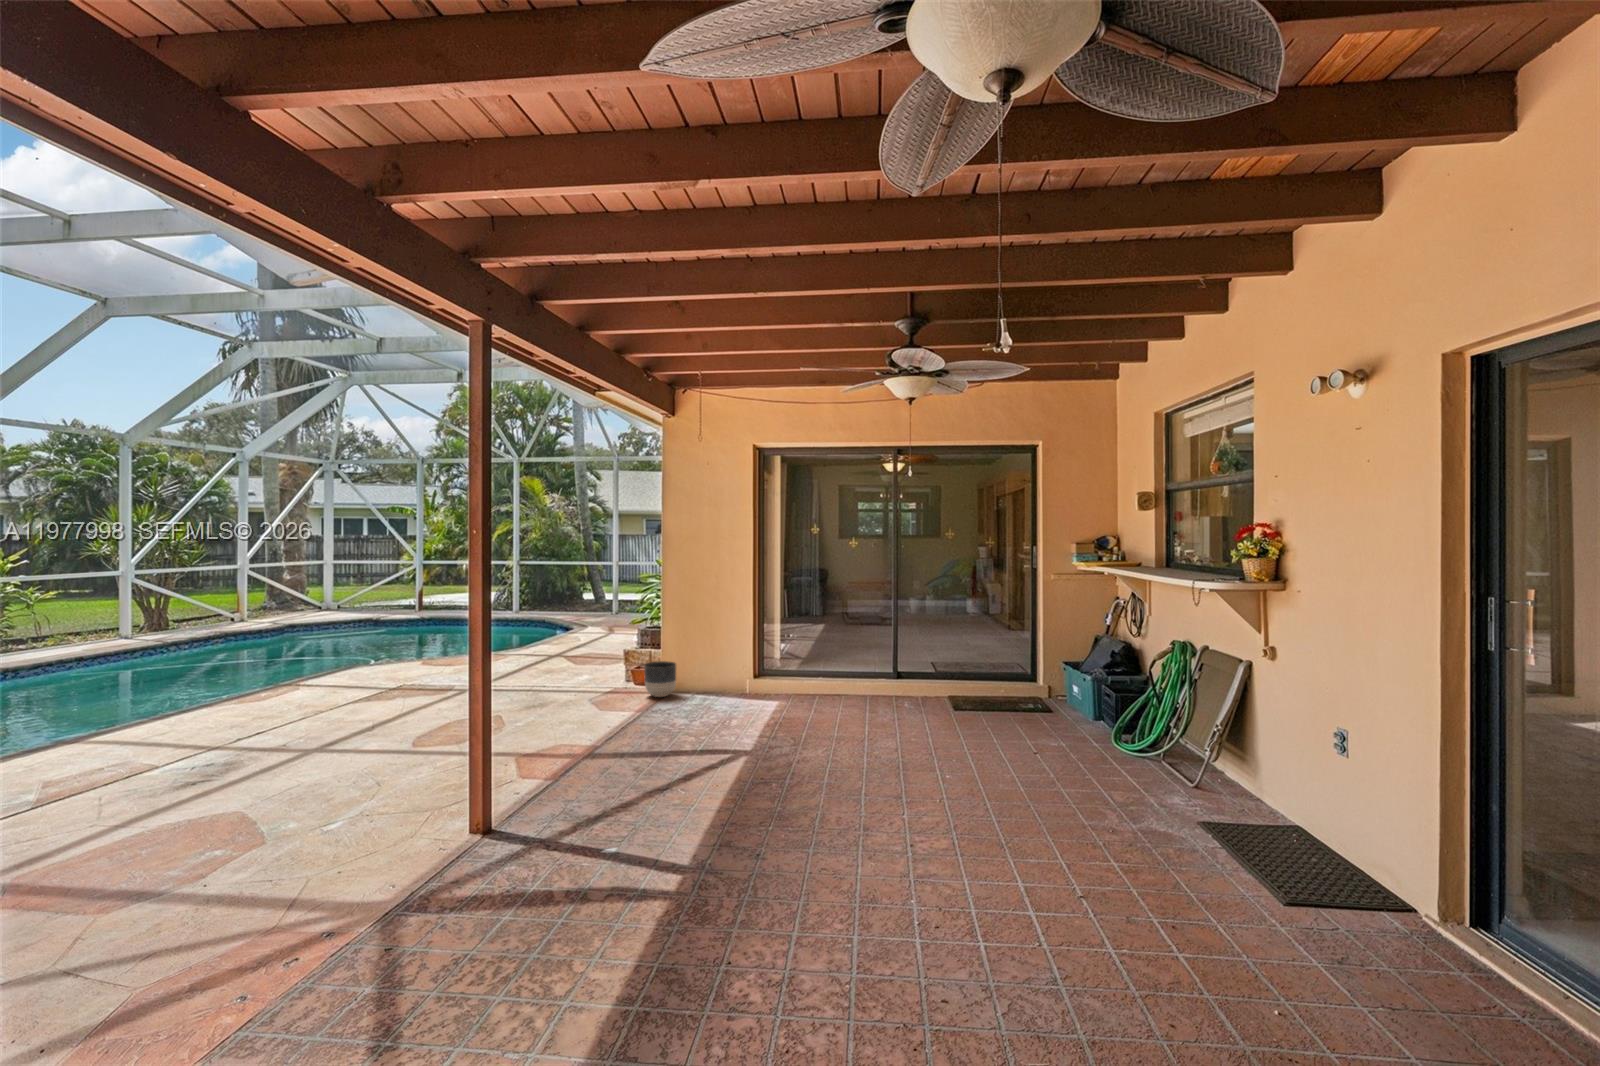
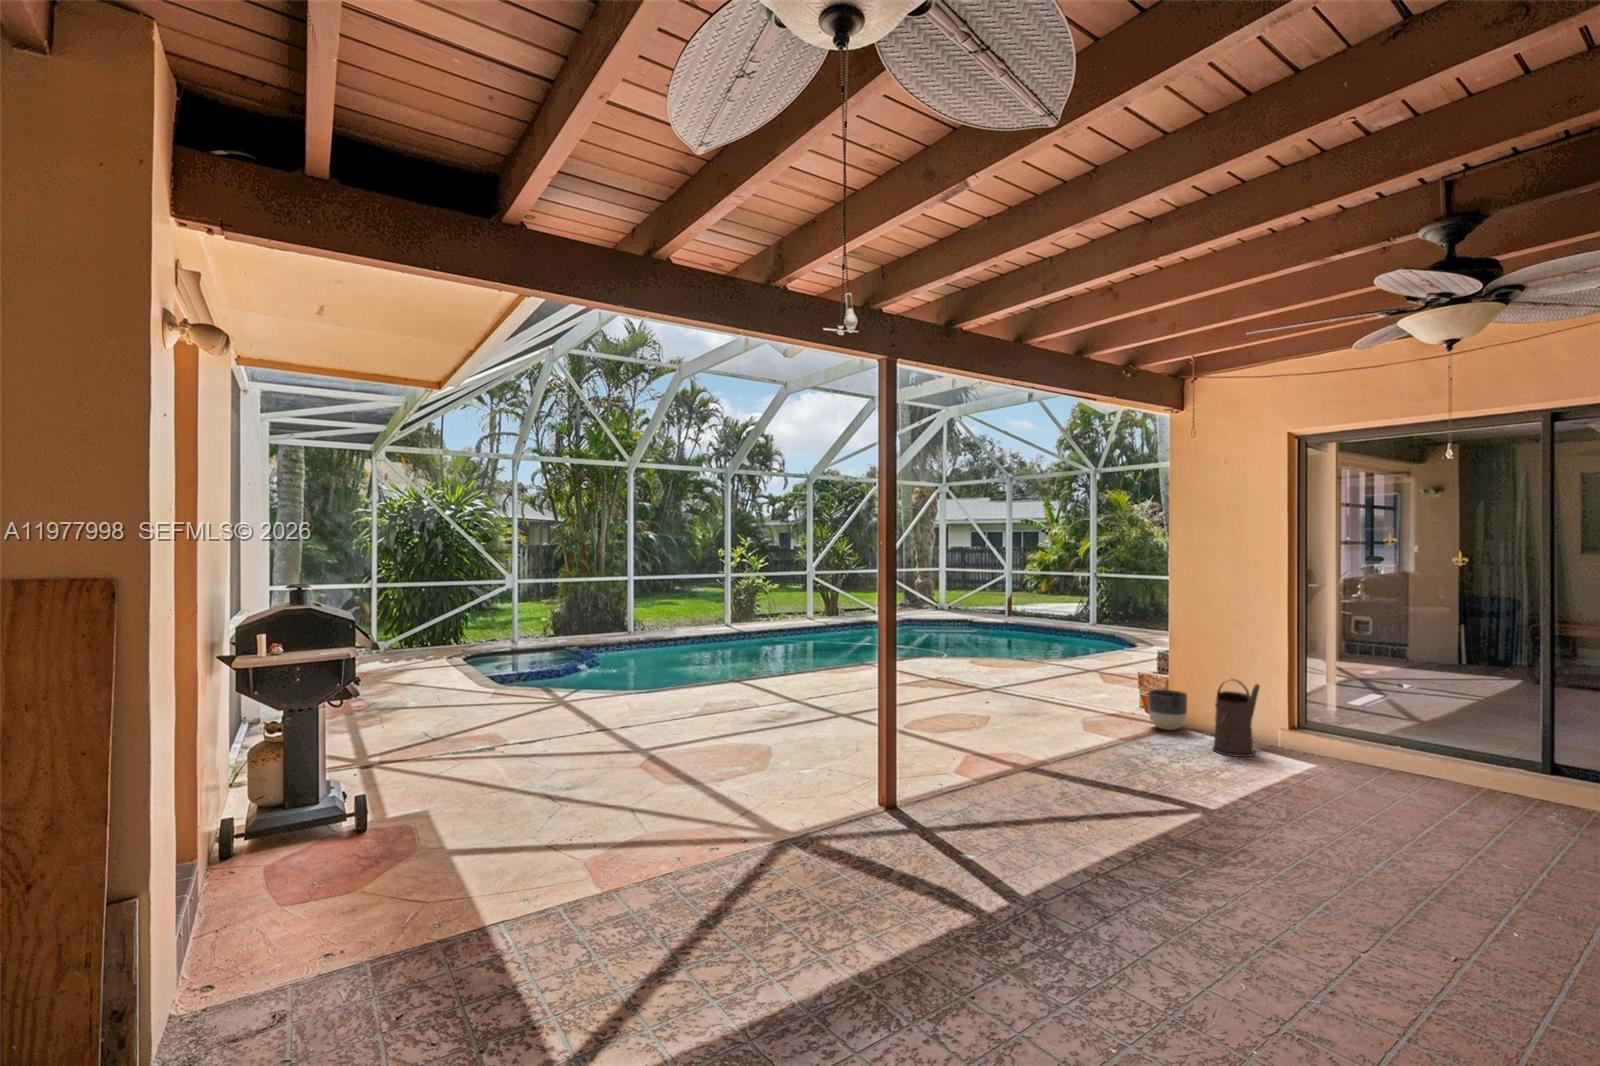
watering can: none [707,644,738,709] -> present [1212,680,1260,757]

